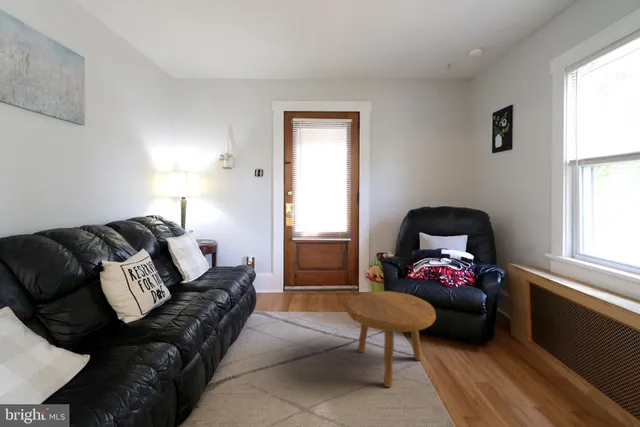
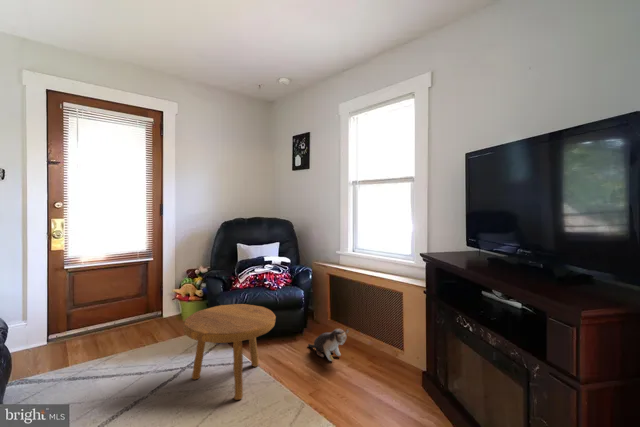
plush toy: none [488,351,541,388] -> present [308,329,349,361]

